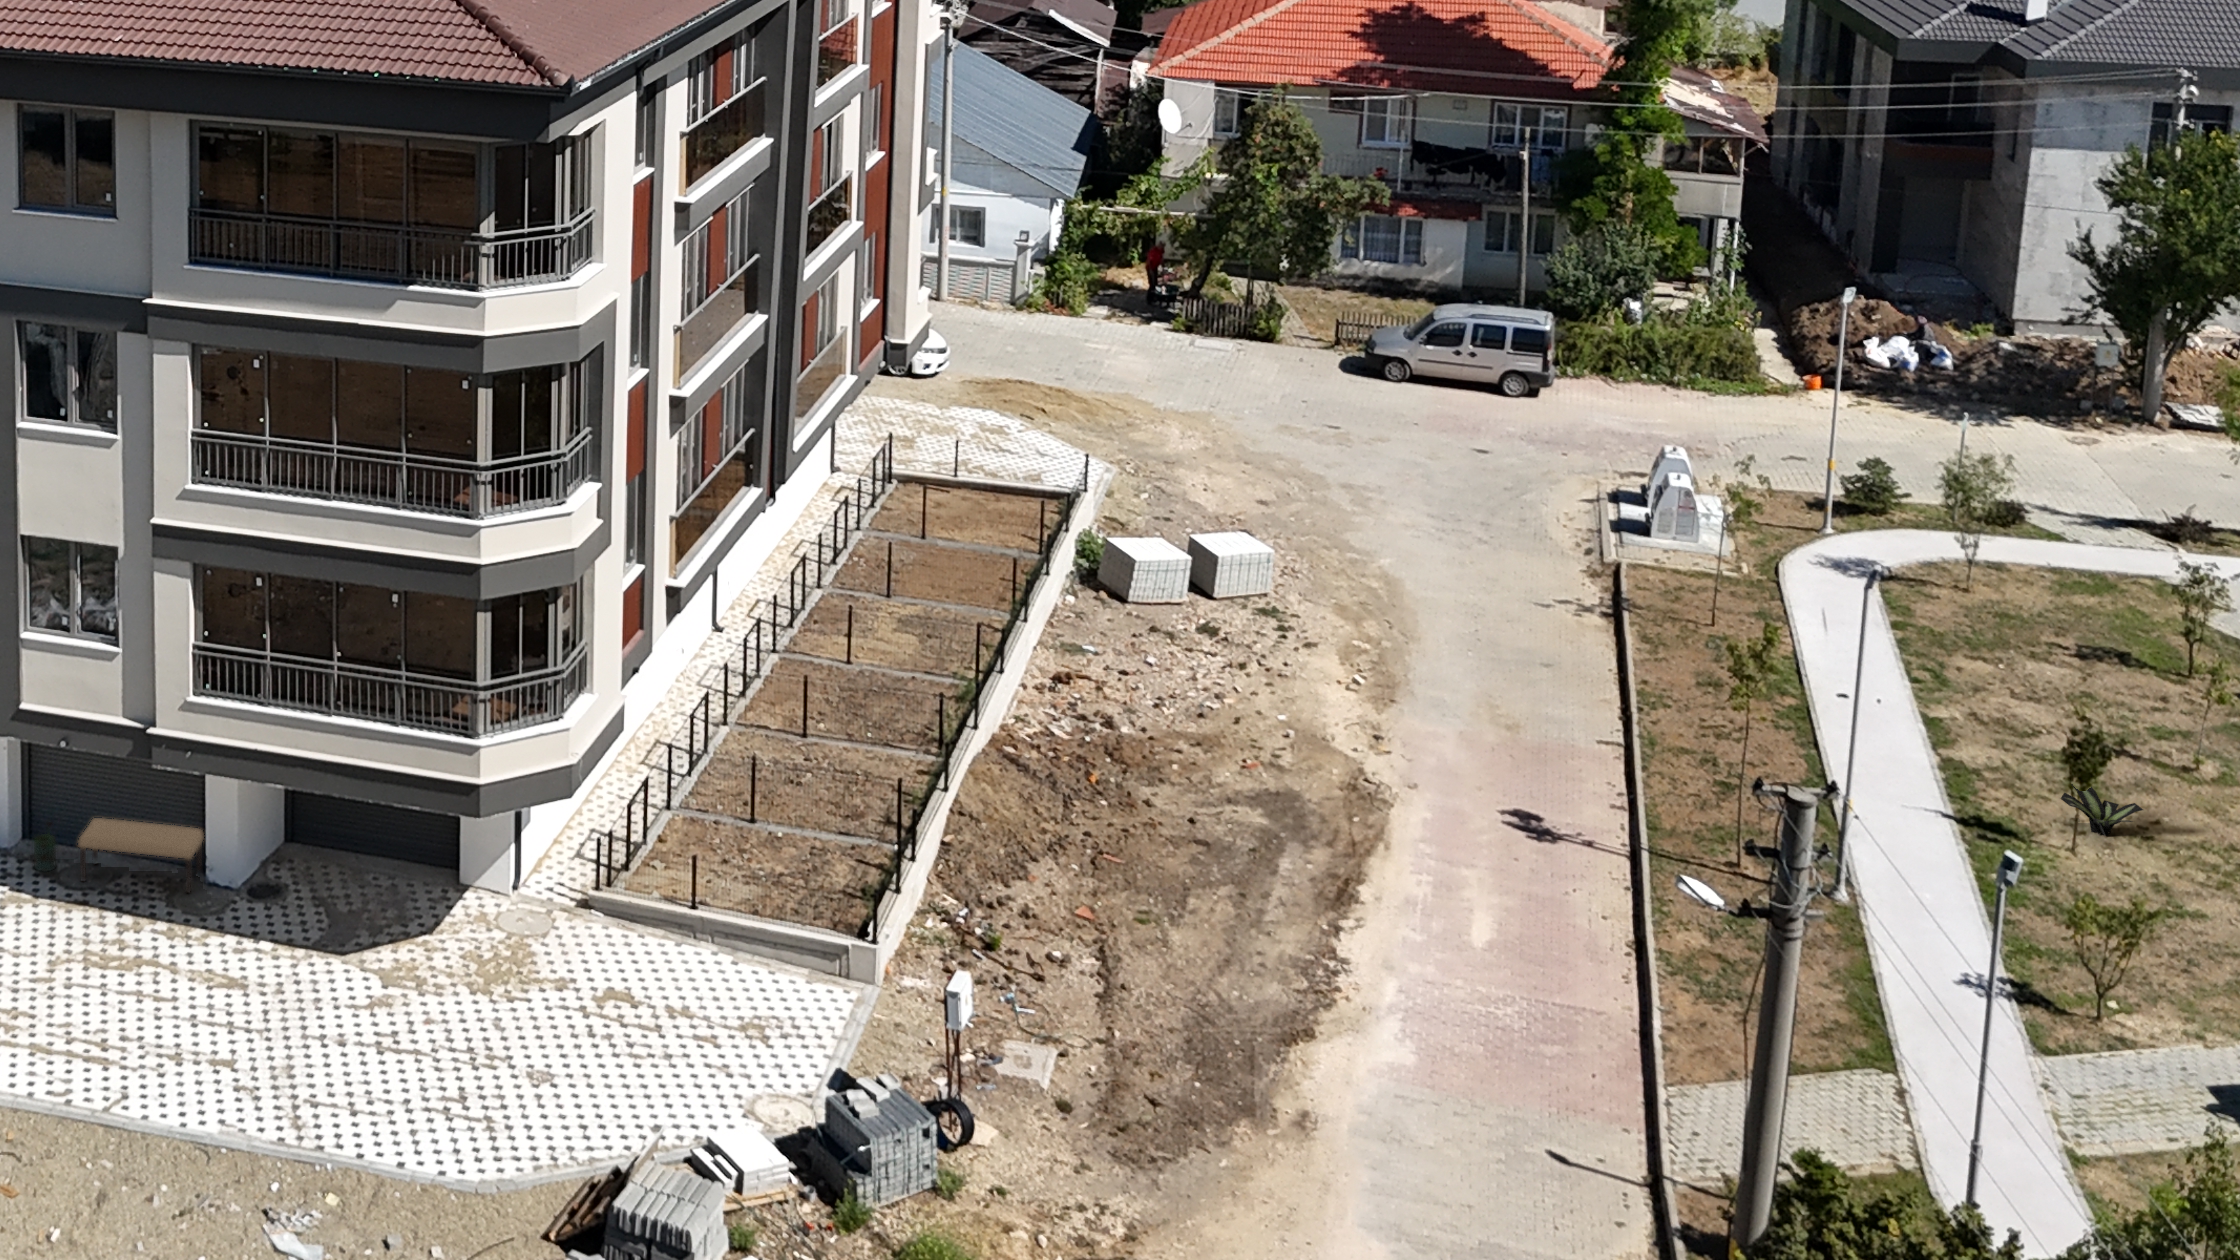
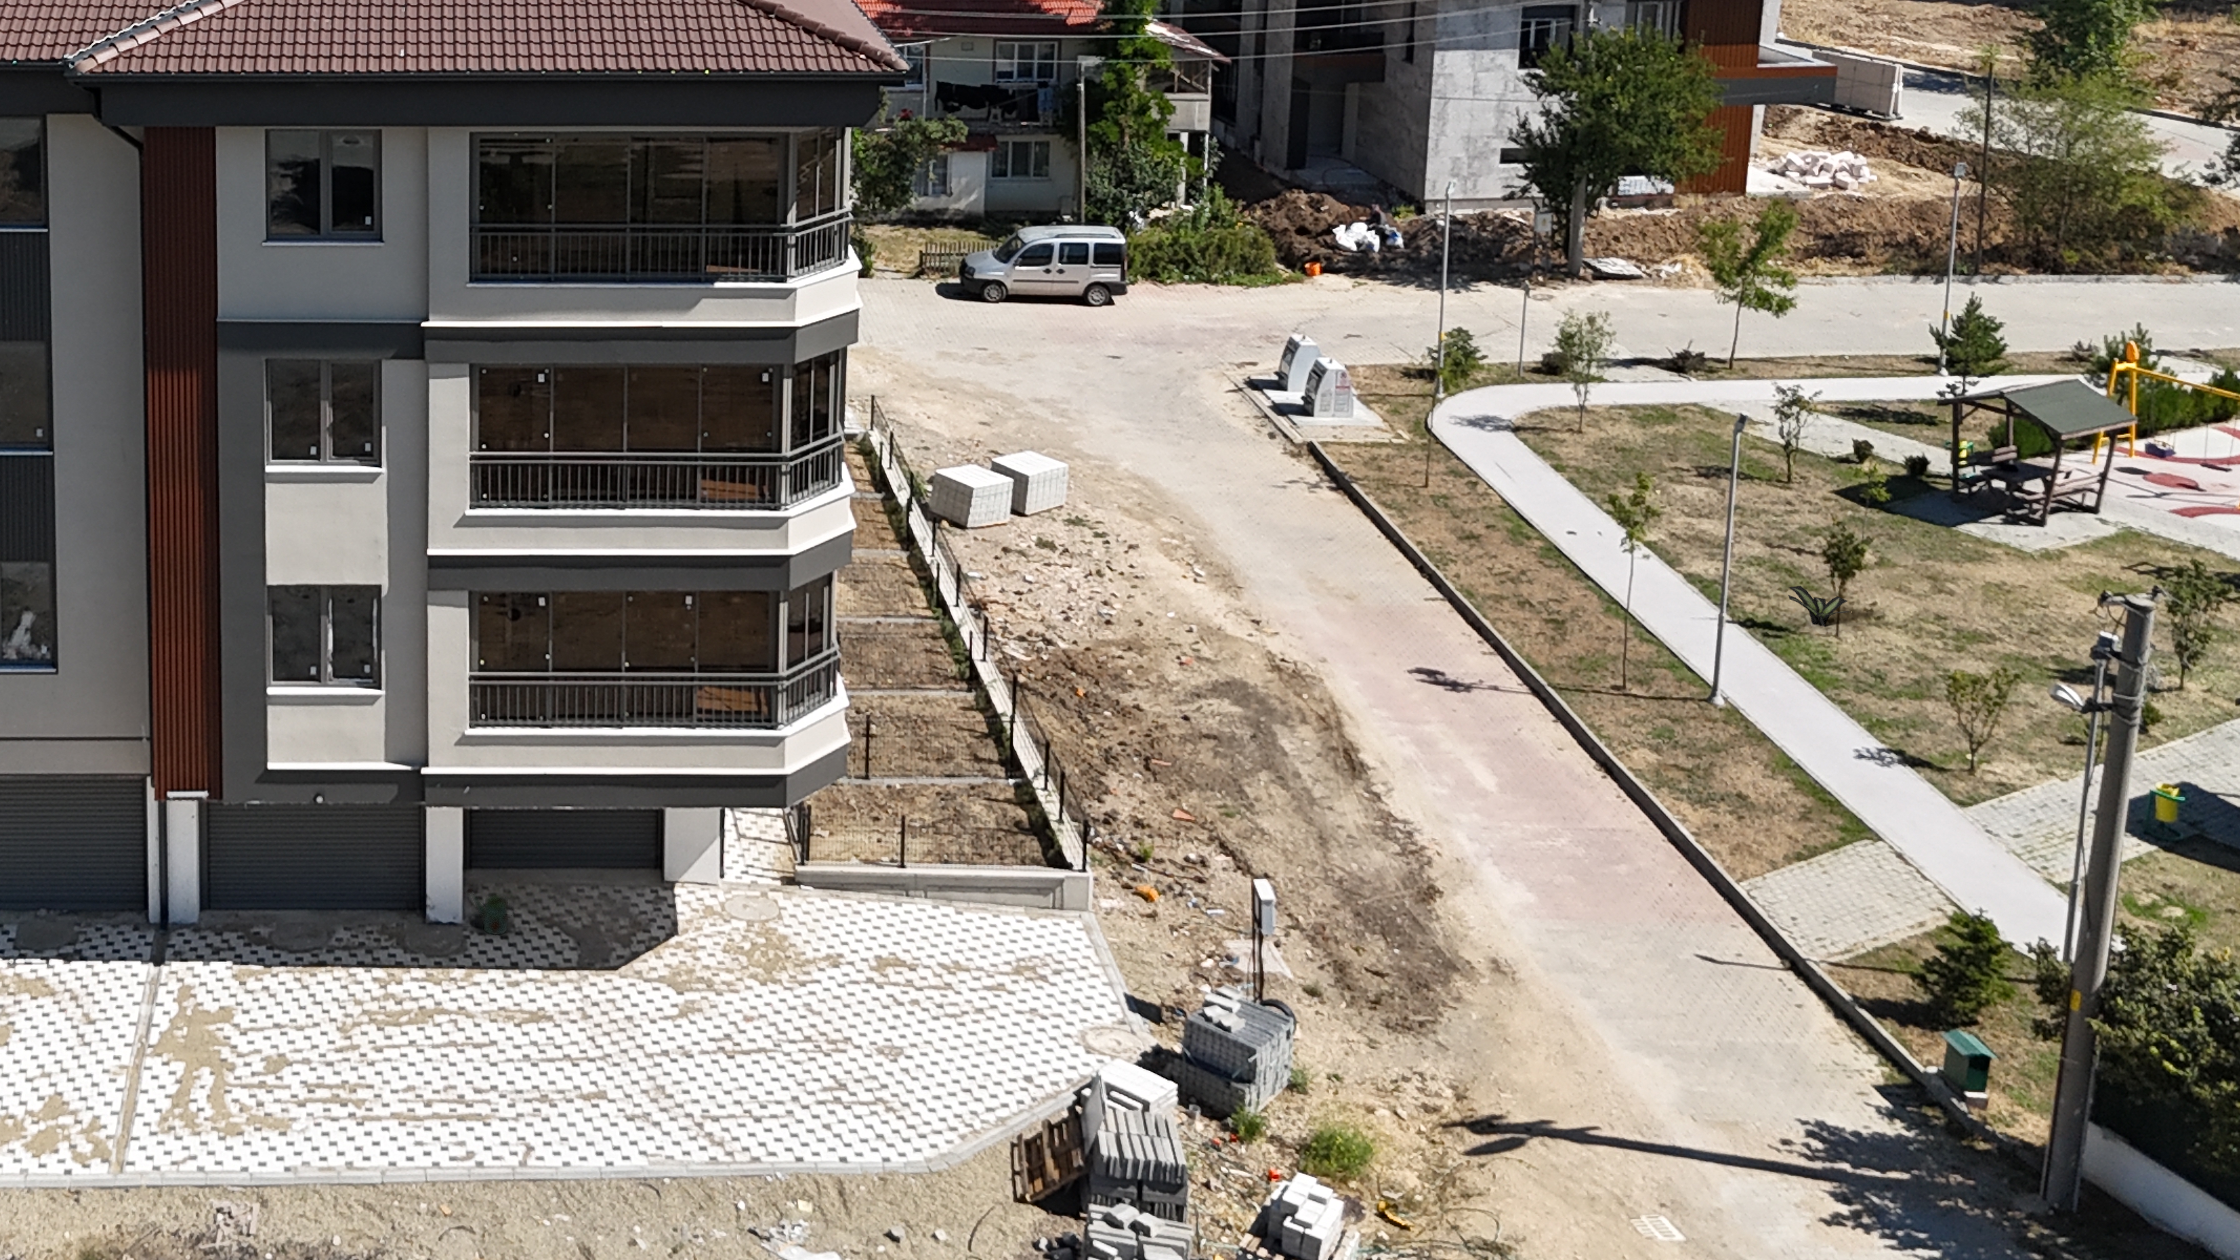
bench: present [78,818,203,893] -> none [291,865,417,940]
watering can: present [34,823,56,872] -> present [468,889,509,935]

